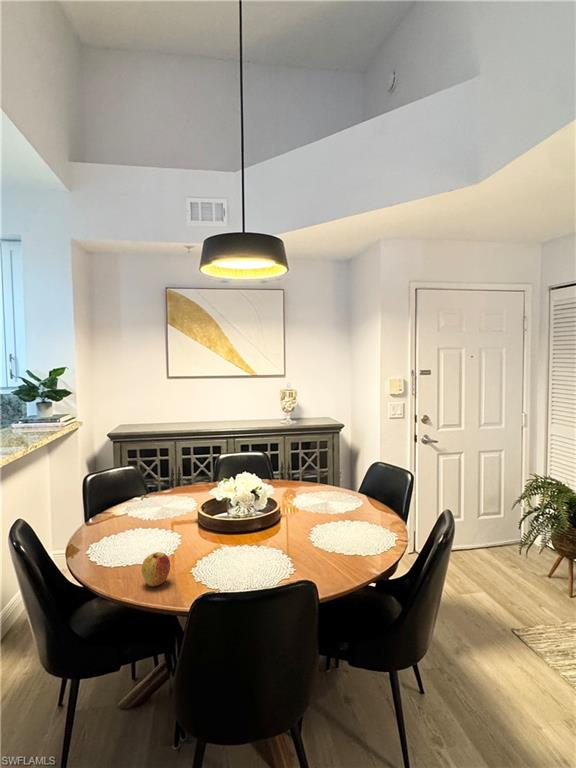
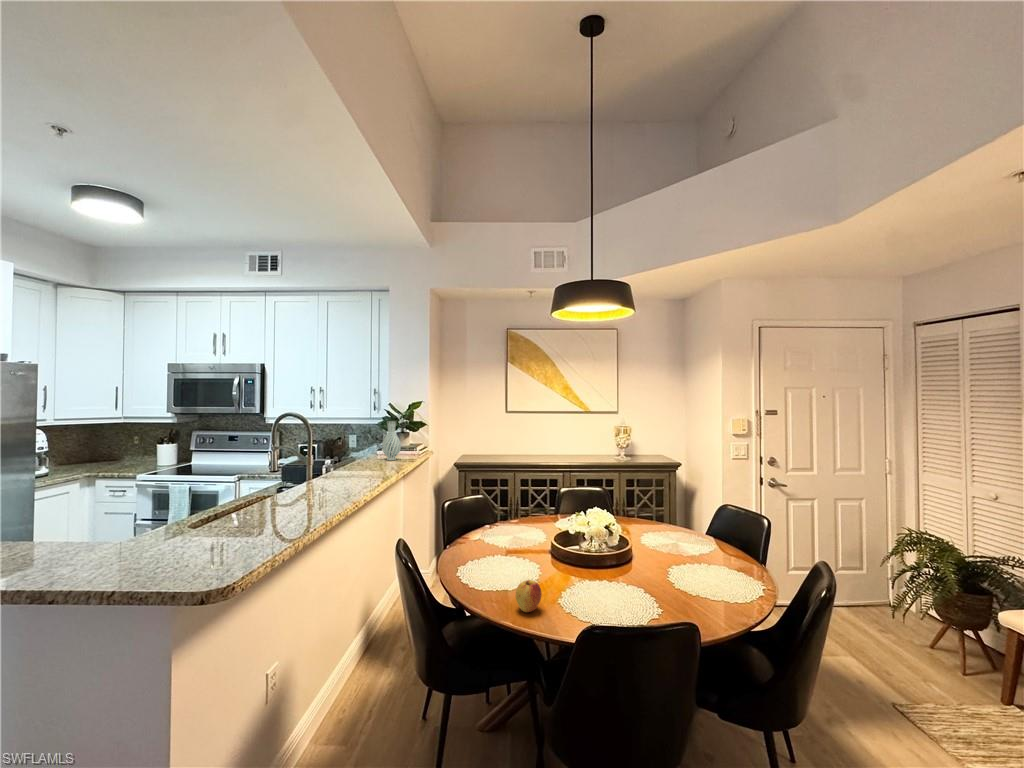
vase: none [18,389,41,433] -> present [382,421,401,460]

